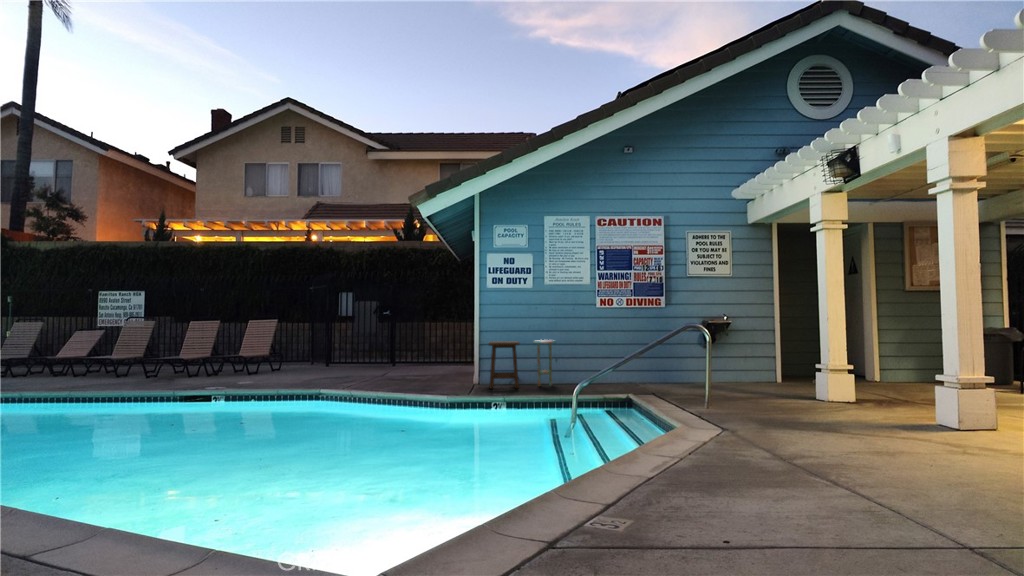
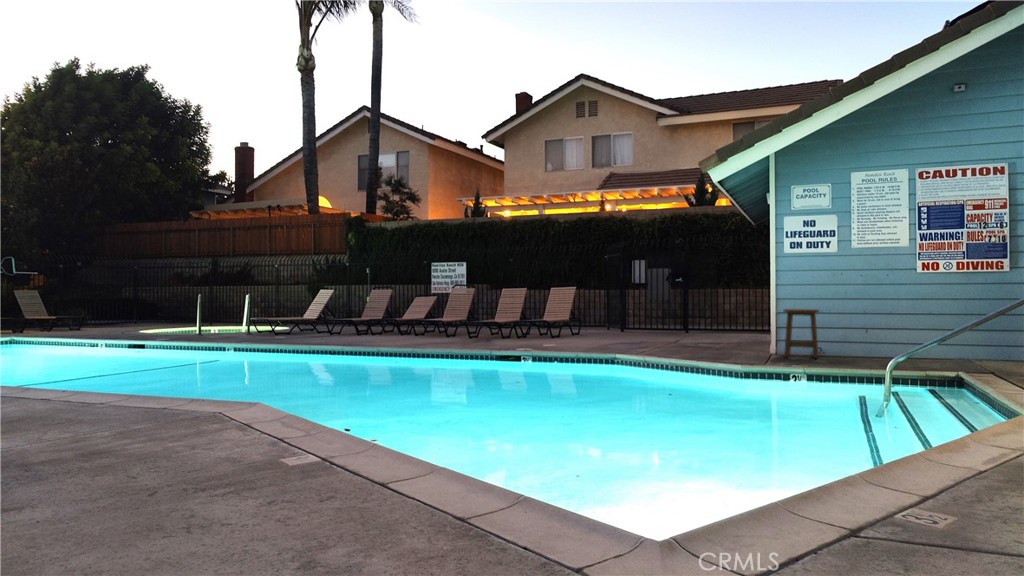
side table: present [534,340,555,386] -> none [835,309,863,358]

